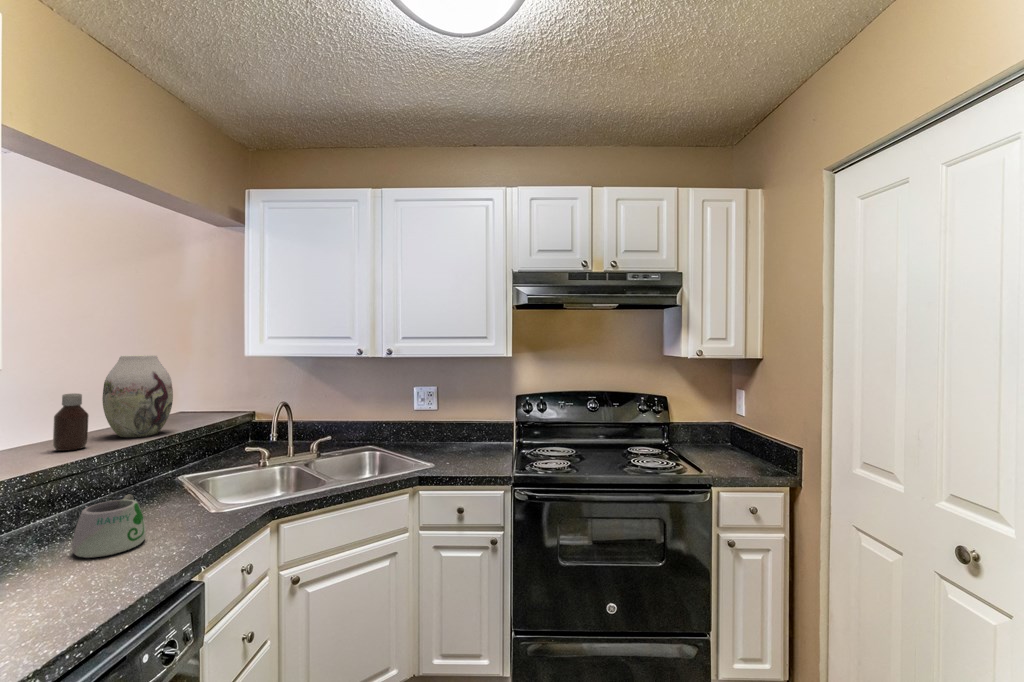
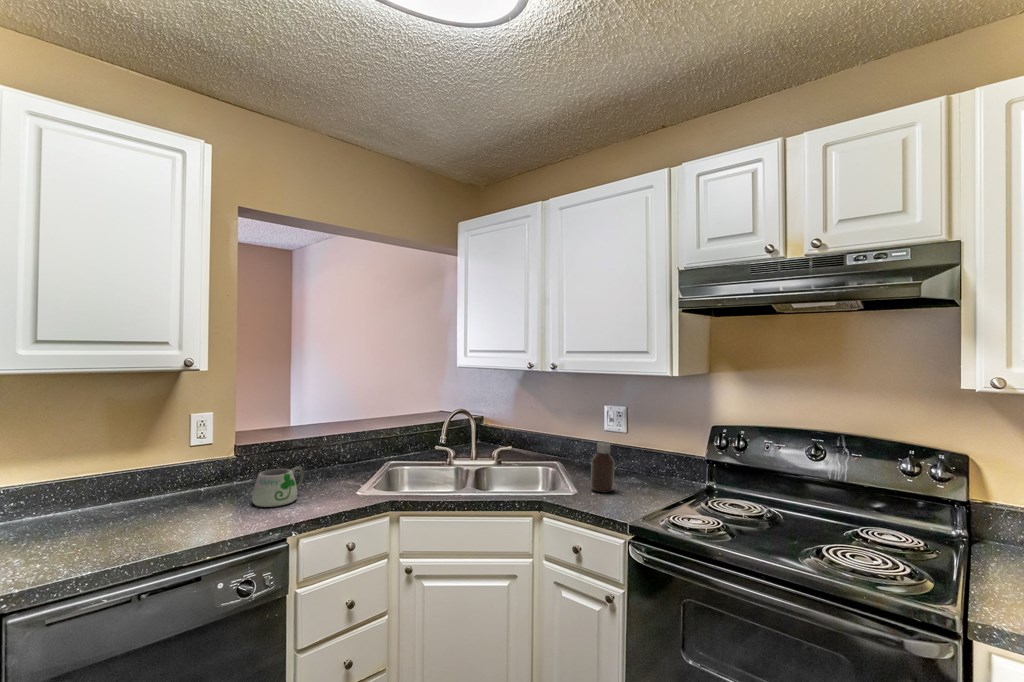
vase: present [102,355,173,437] -> none [360,363,404,425]
bottle: present [53,394,89,451] -> present [591,442,615,493]

